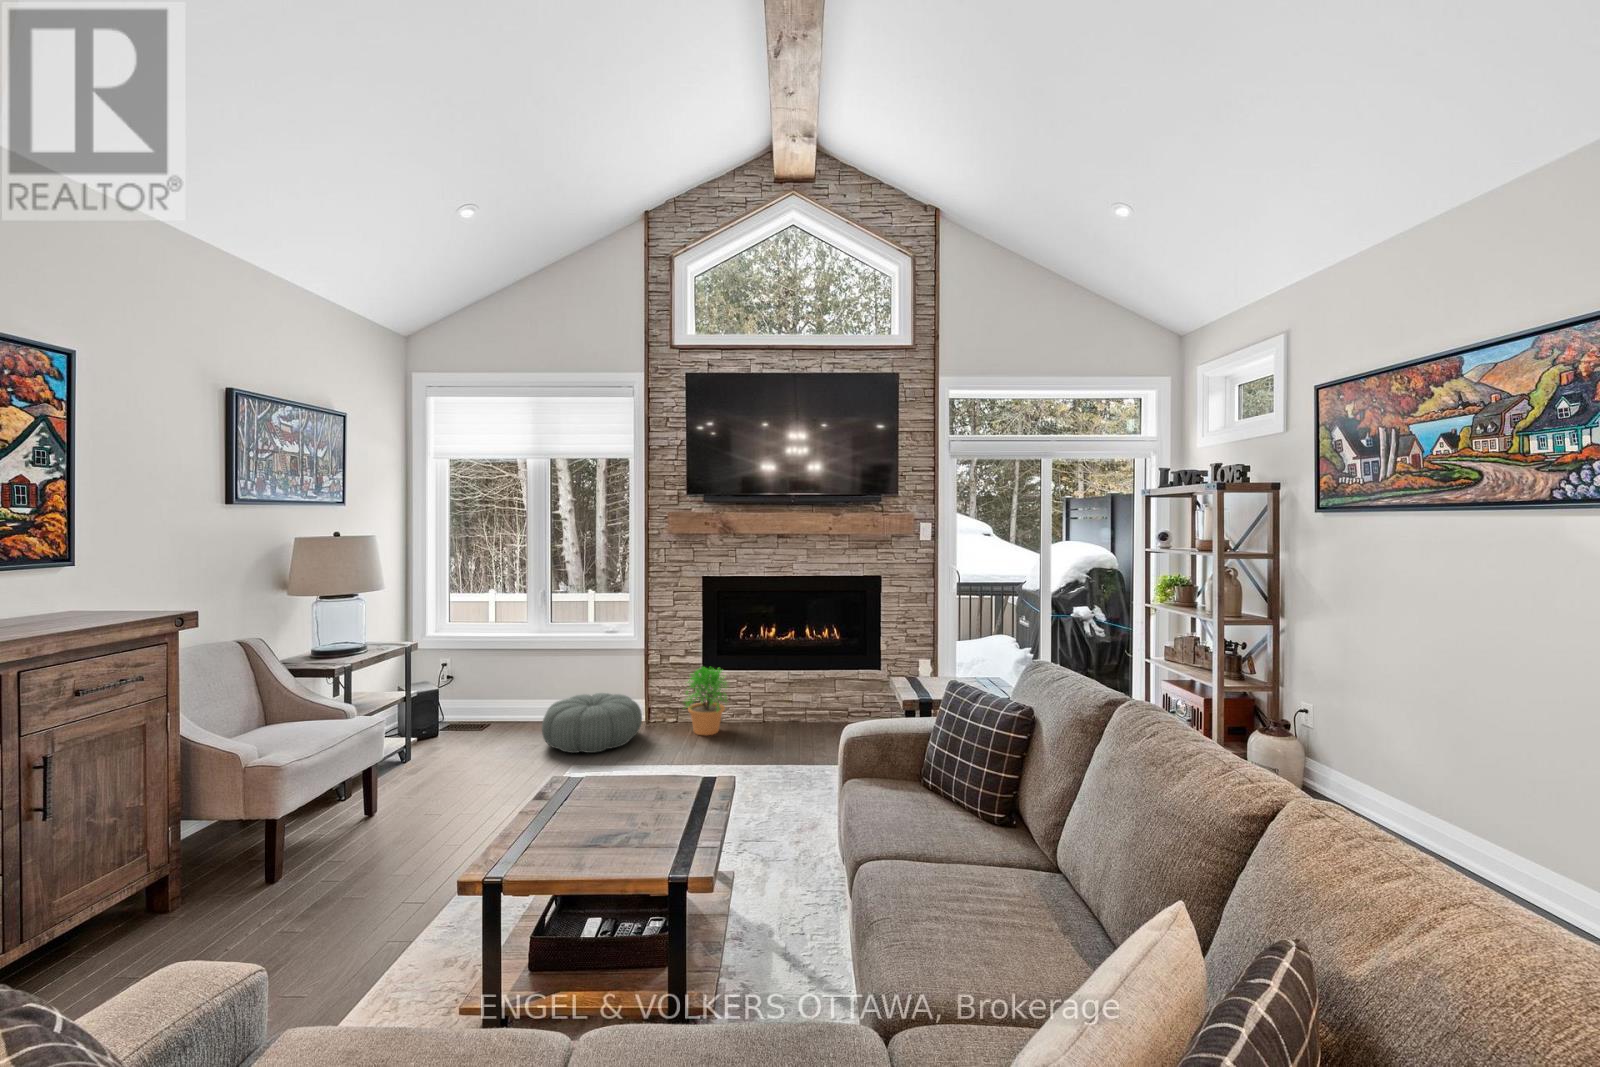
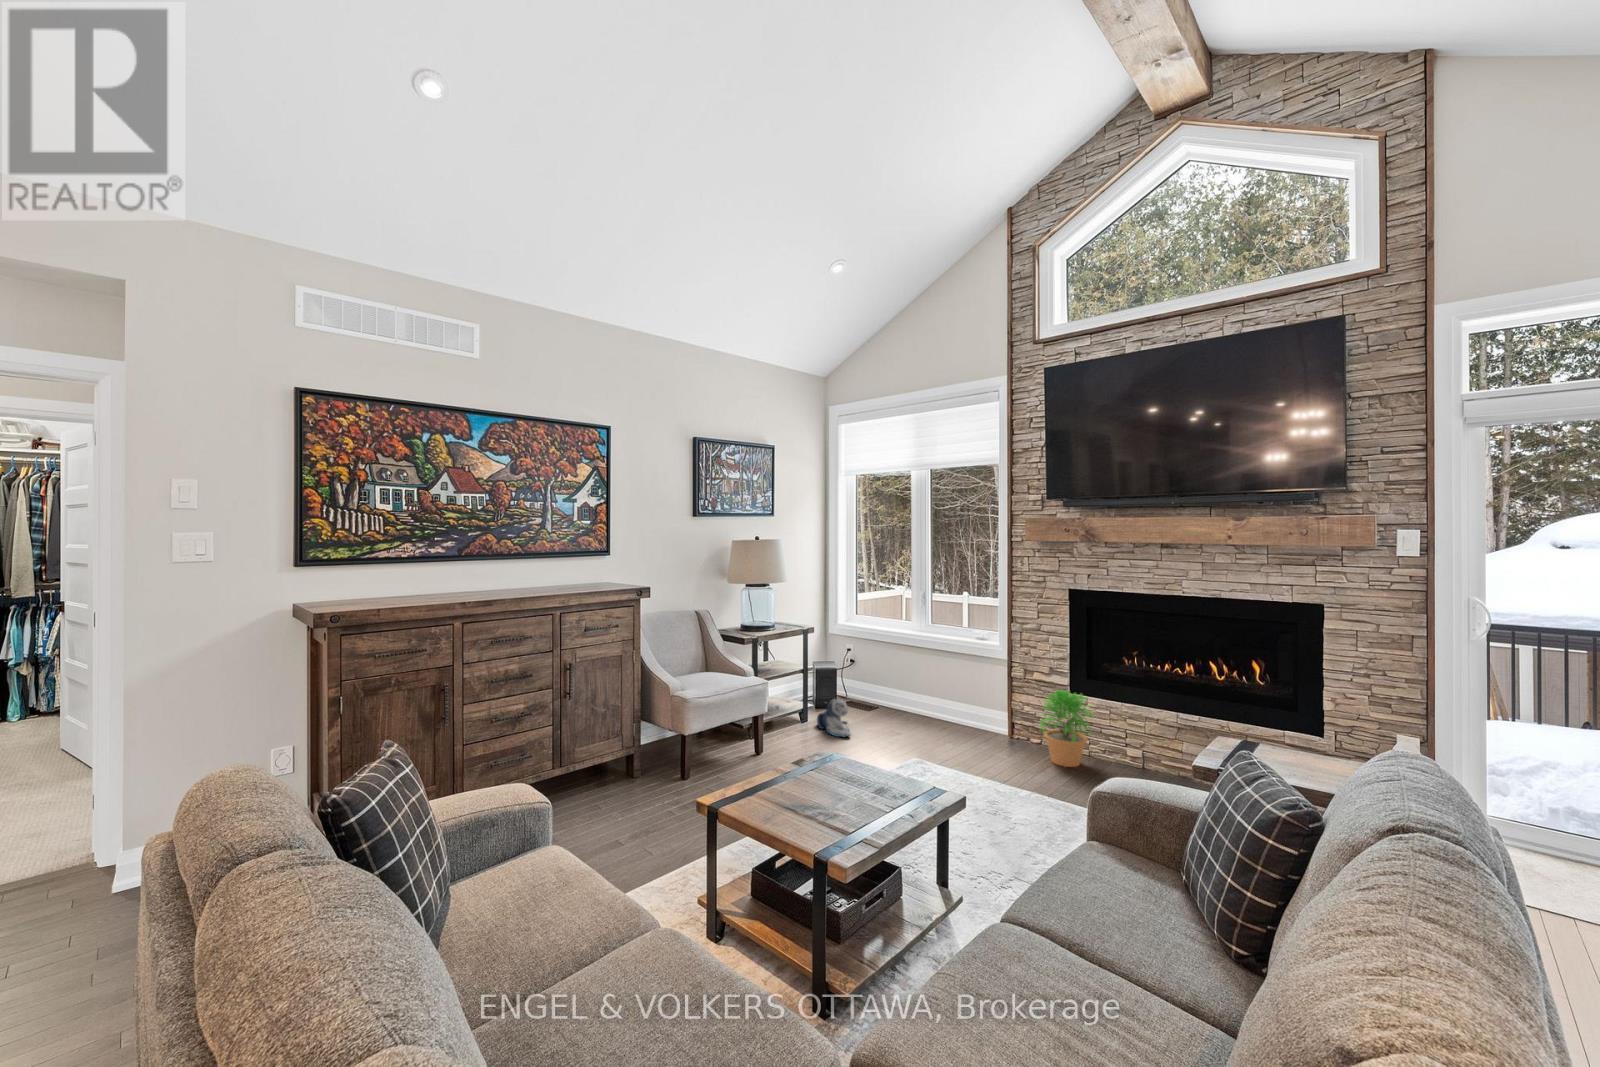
pouf: present [542,693,642,753] -> none [899,697,994,755]
plush toy: none [428,718,483,763] -> present [817,699,851,738]

